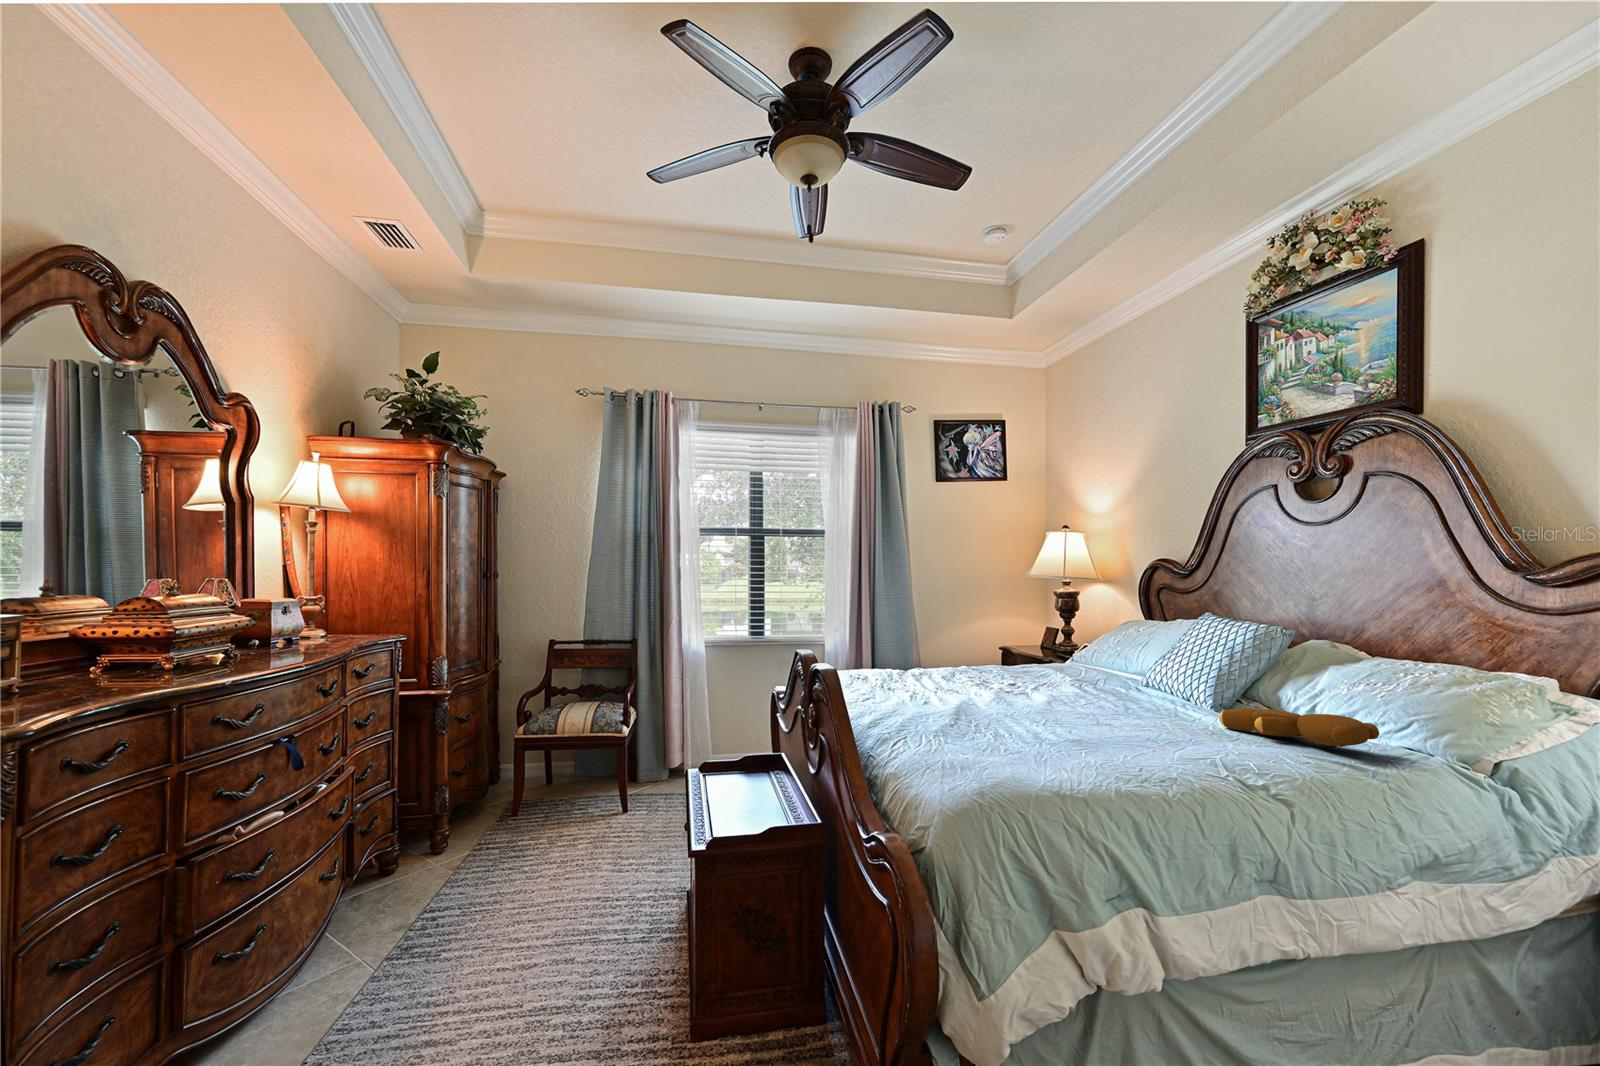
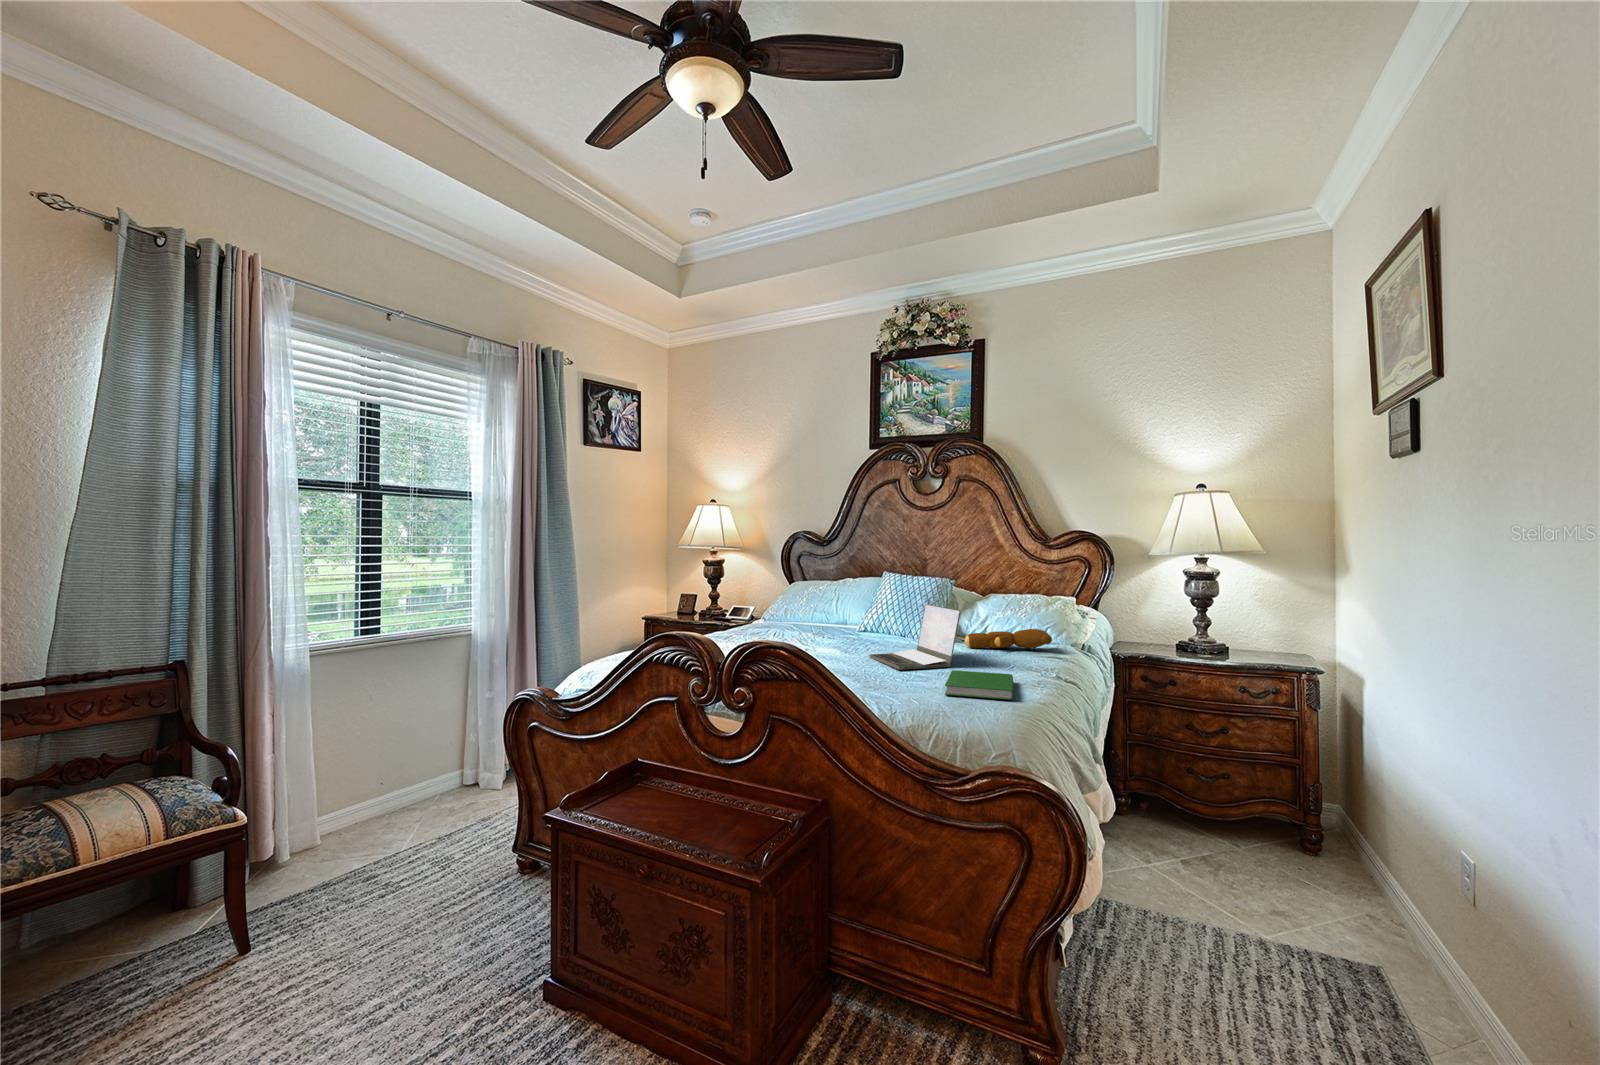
laptop: none [1022,653,1131,737] -> present [869,604,960,670]
hardcover book: none [975,736,1118,778] -> present [945,670,1013,700]

